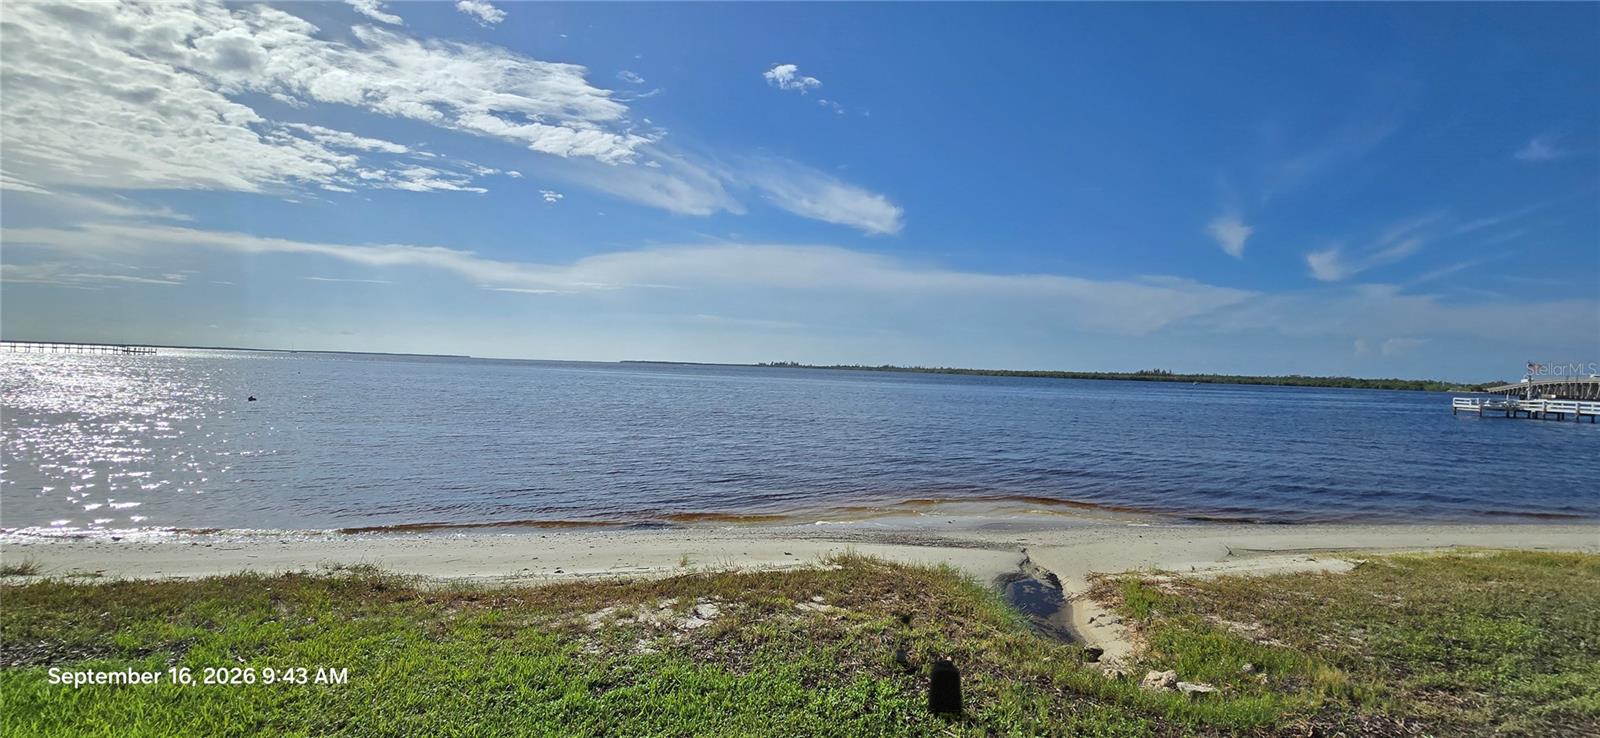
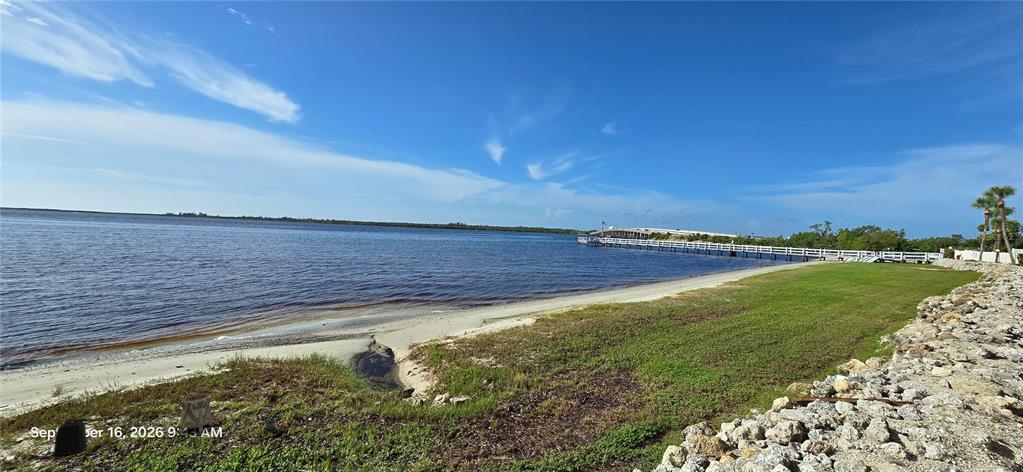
basket: none [798,593,831,642] -> present [180,393,212,433]
backpack: present [928,660,963,712] -> present [54,418,87,456]

